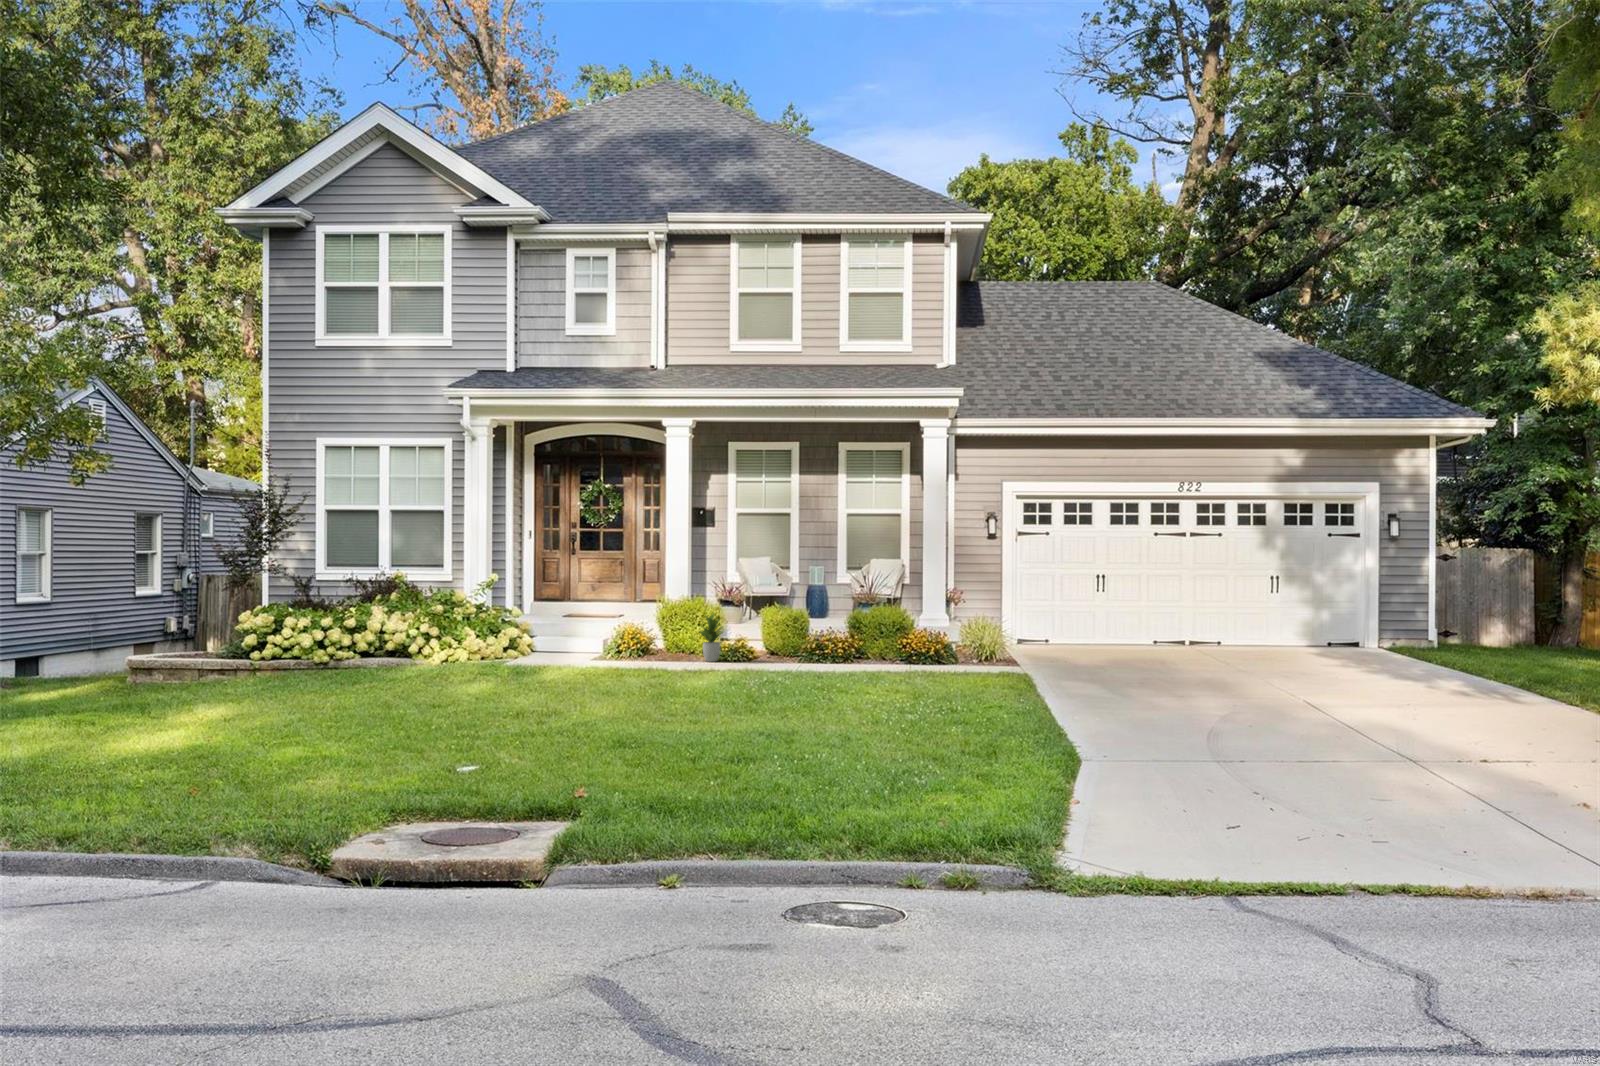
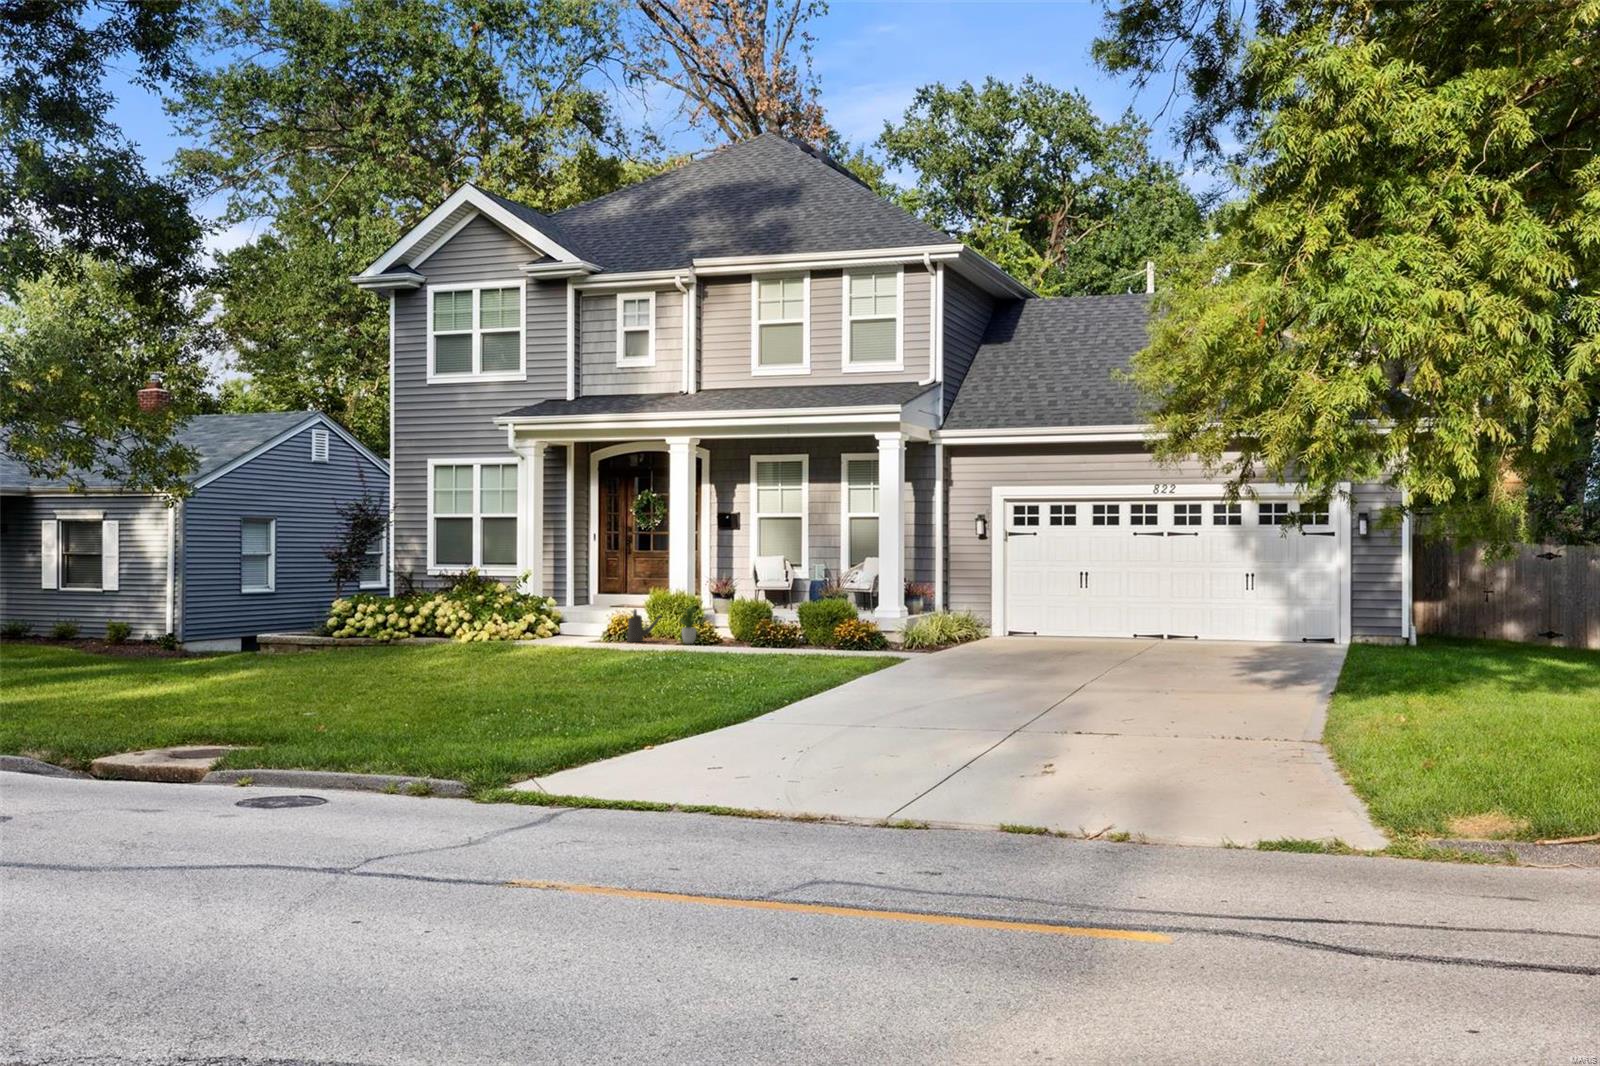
watering can: none [624,620,670,661] -> present [627,609,662,642]

